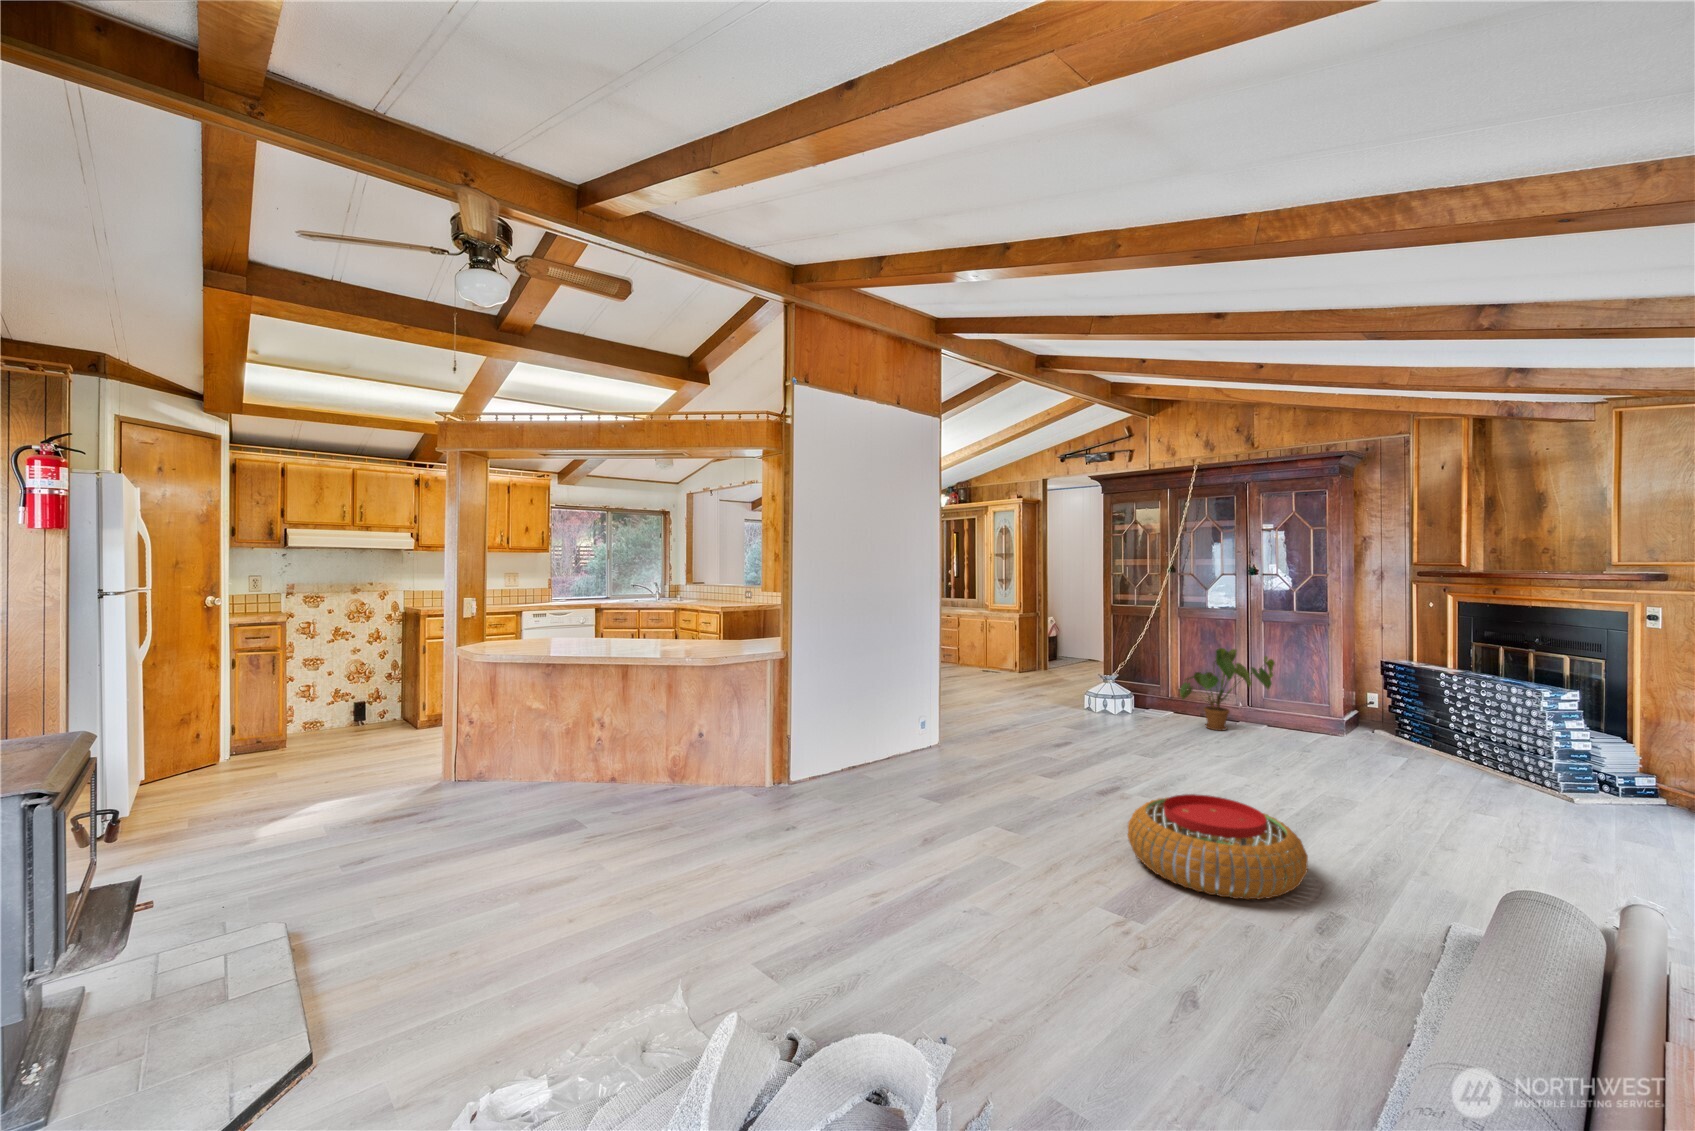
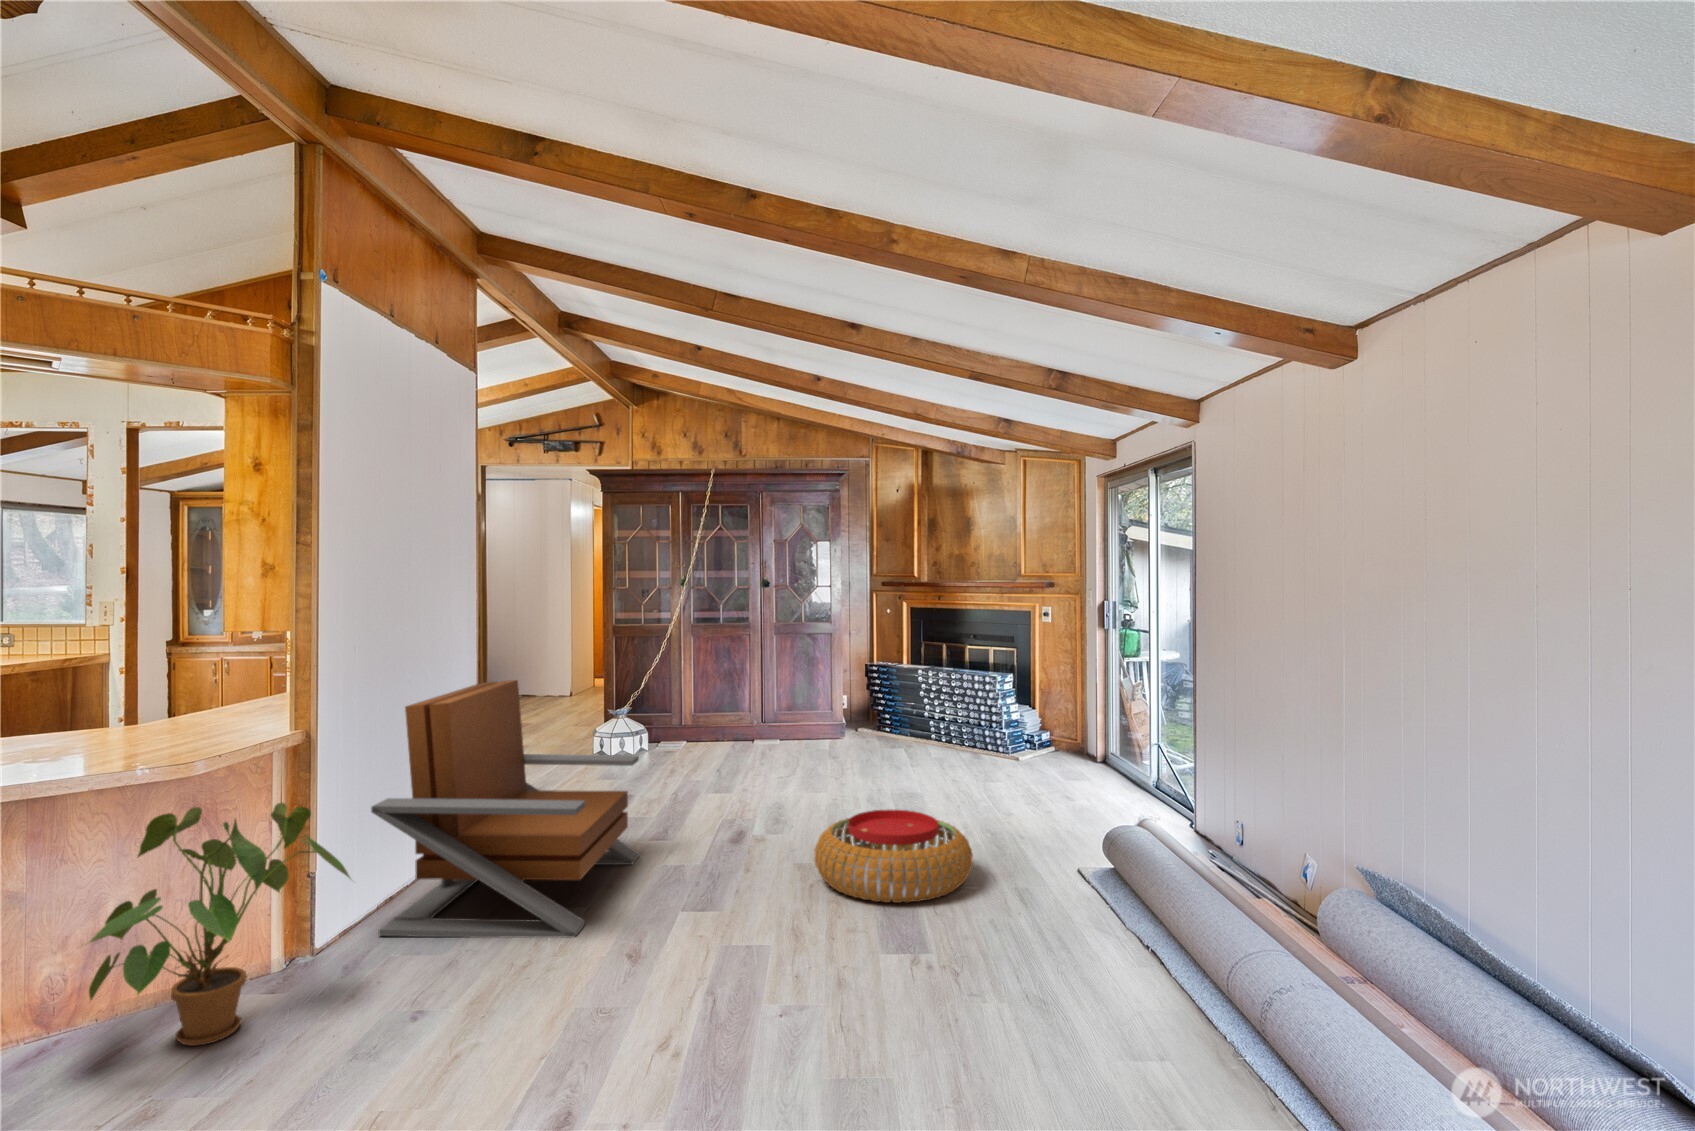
lounge chair: none [820,634,1024,825] -> present [371,680,639,938]
house plant: present [1180,648,1275,731] -> present [89,803,350,1046]

